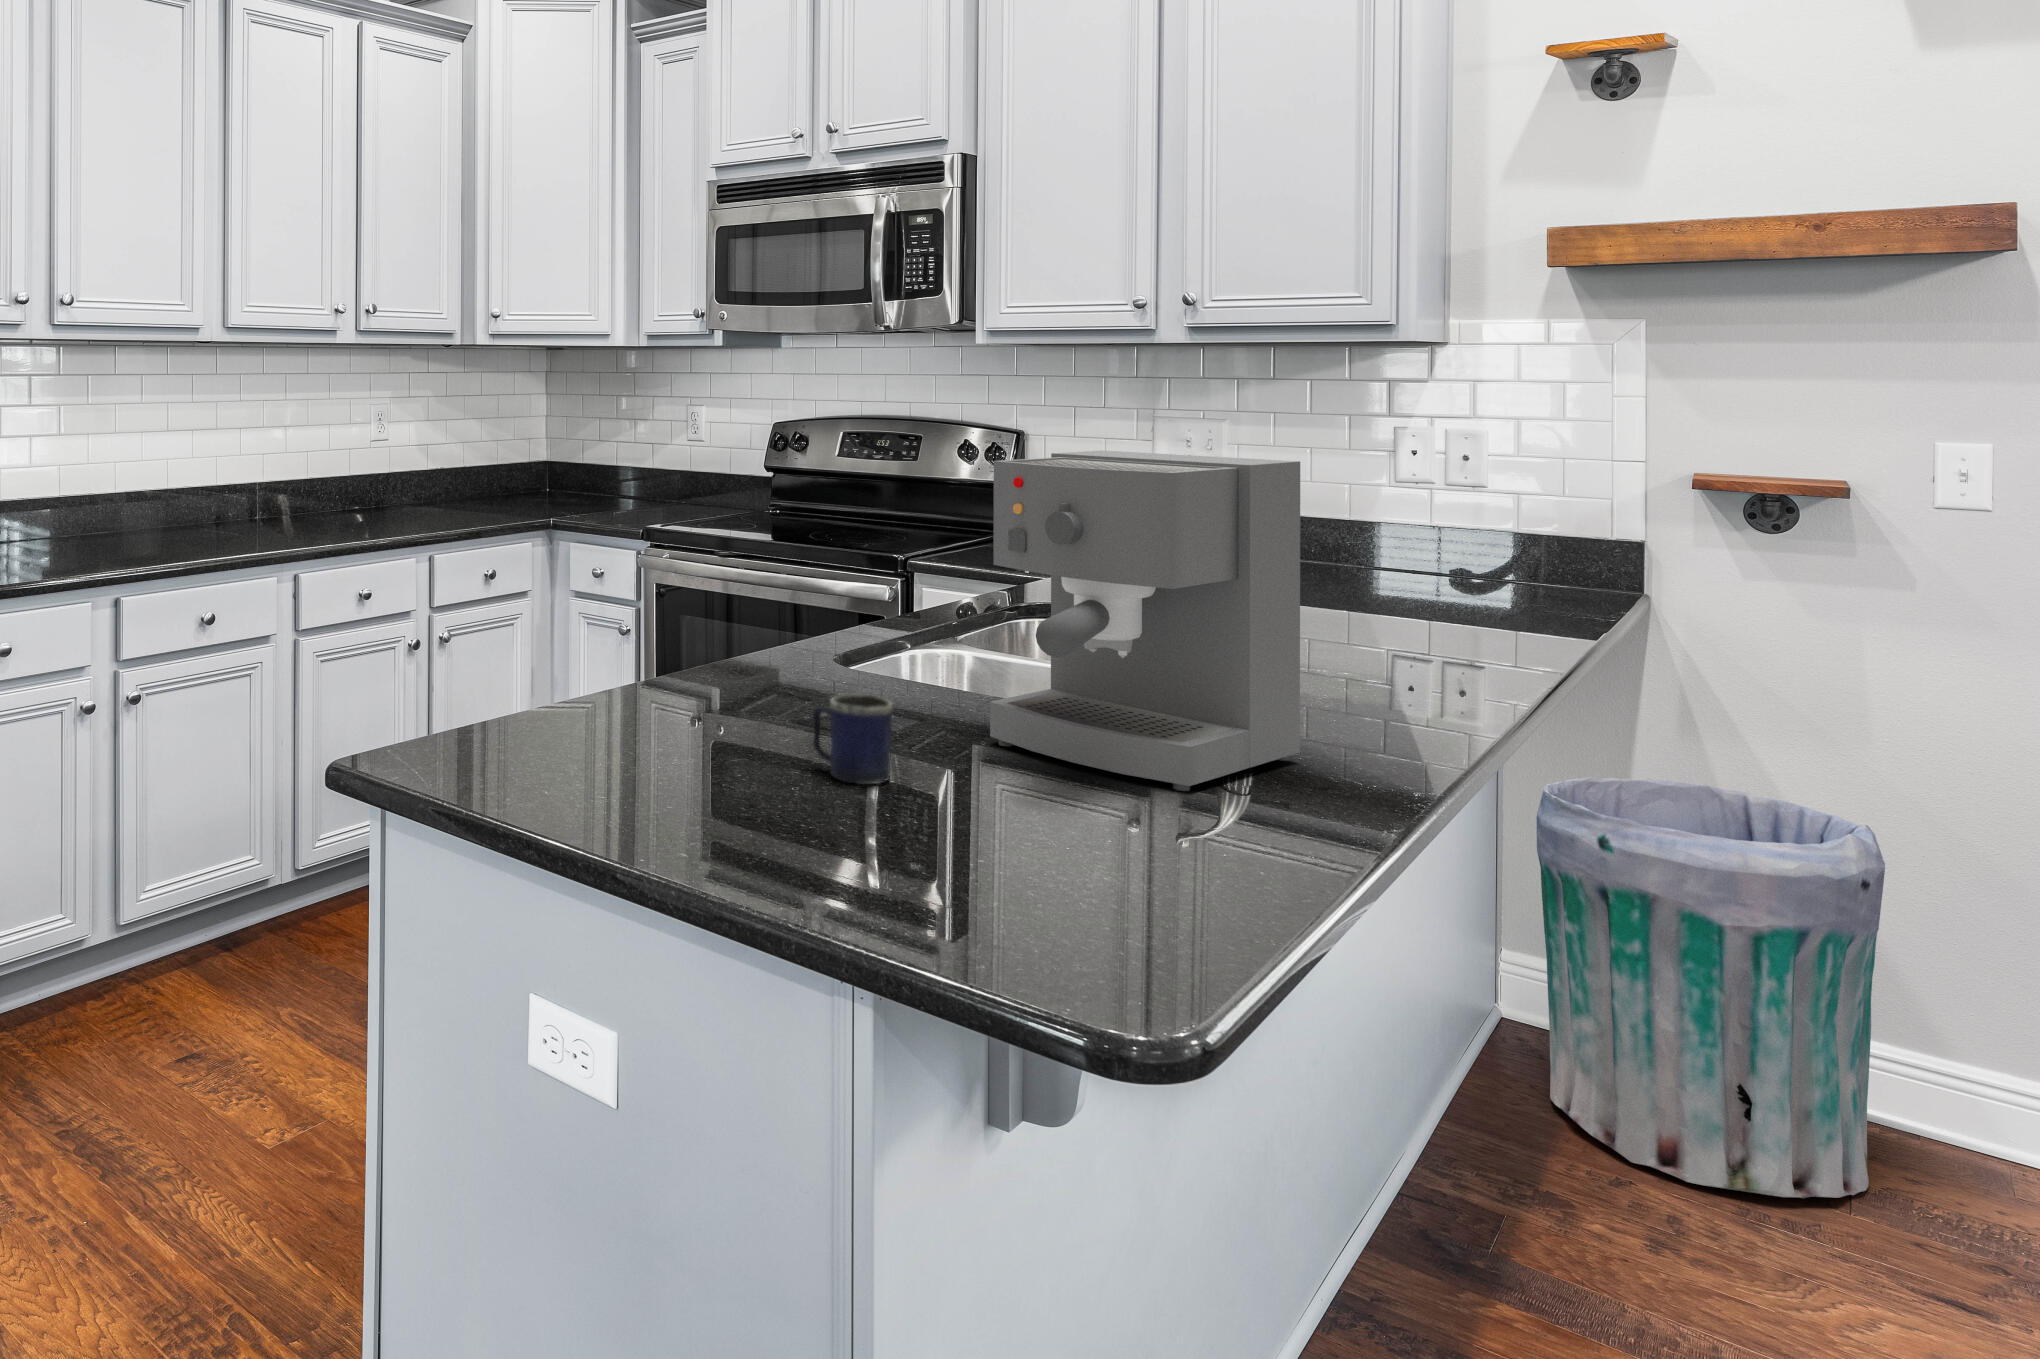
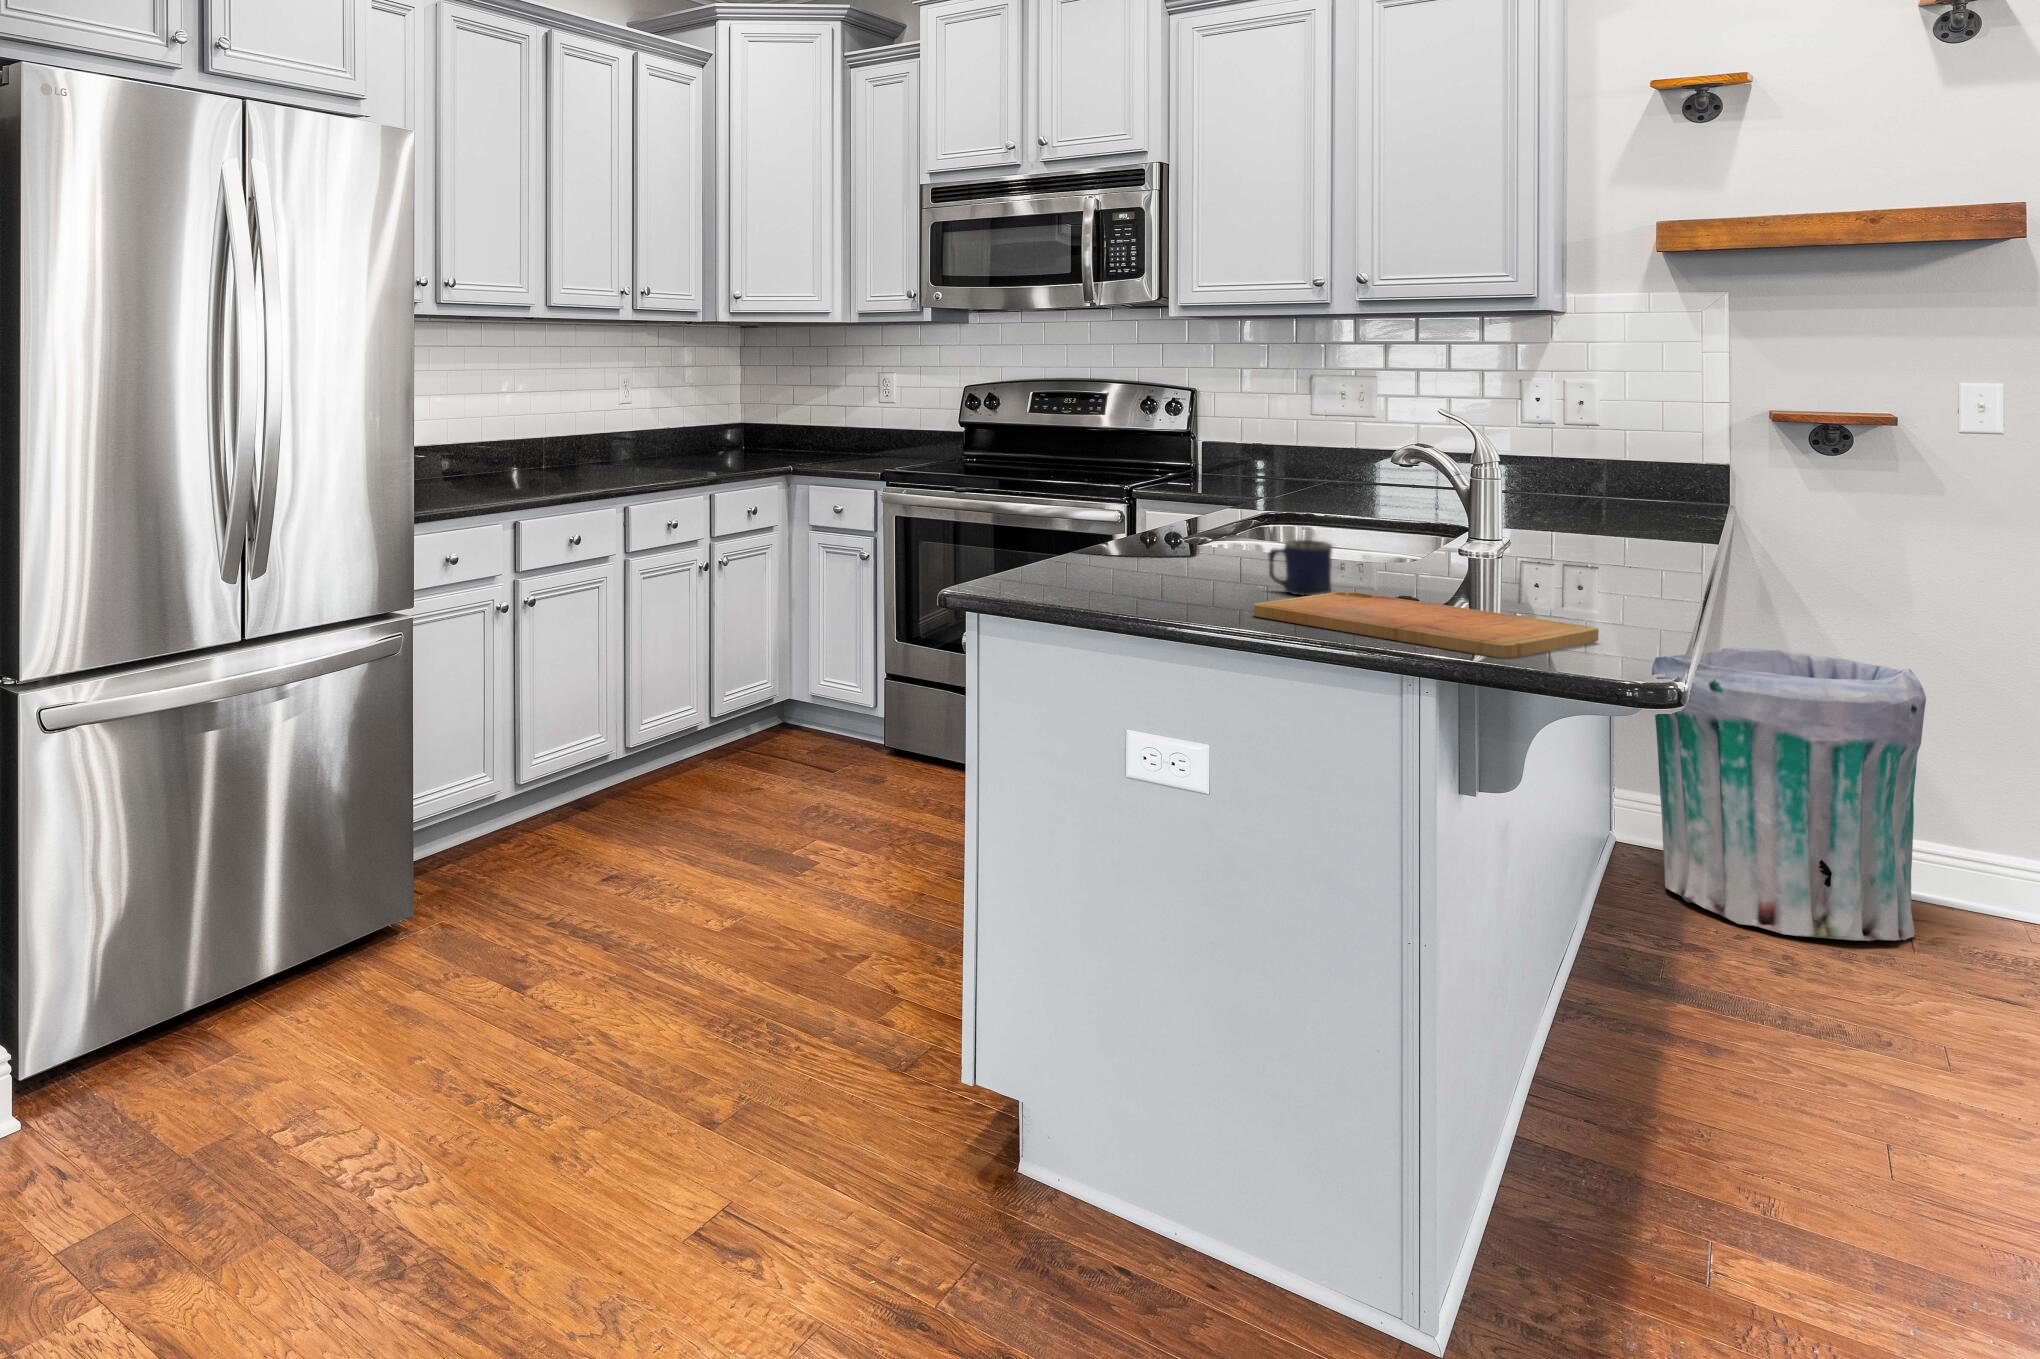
coffee maker: present [990,451,1300,791] -> none [1364,380,1585,598]
cutting board: none [695,786,1165,968] -> present [1254,591,1599,658]

